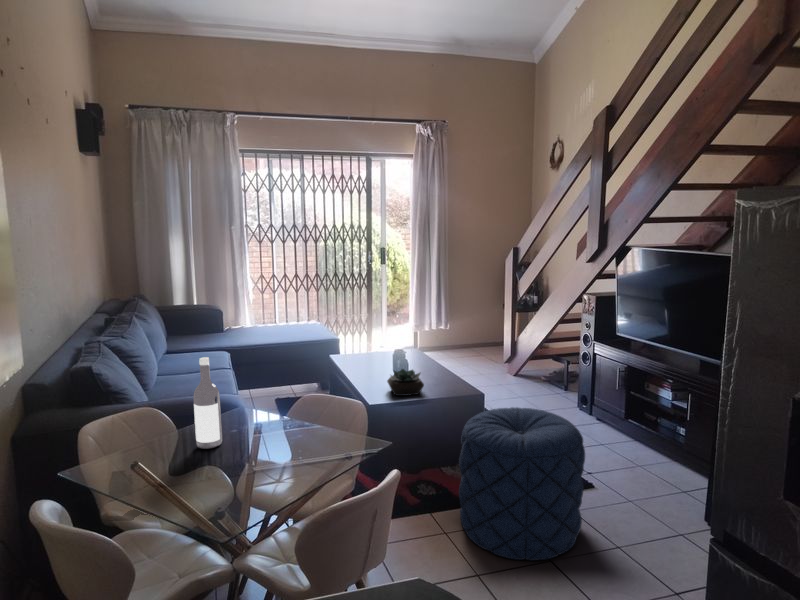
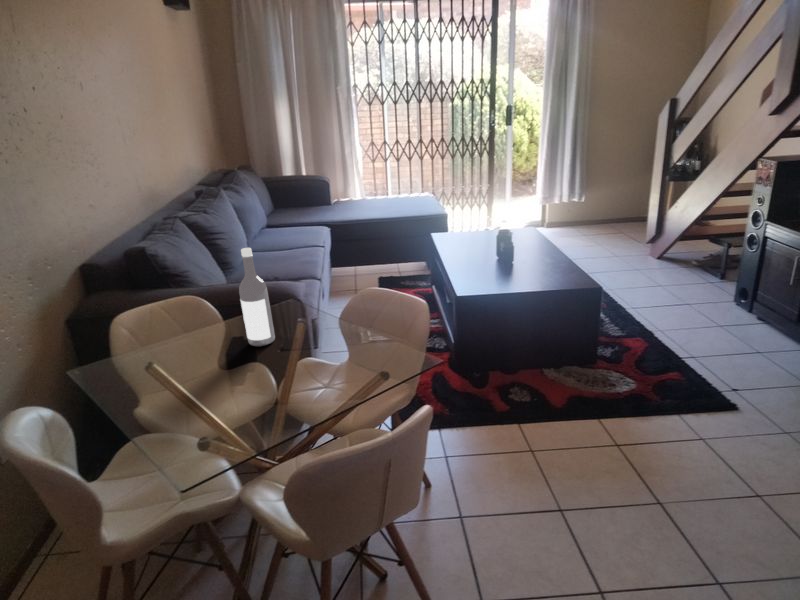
succulent plant: present [387,369,424,396] -> none [485,254,528,286]
pouf: present [459,407,585,560] -> none [552,310,721,495]

